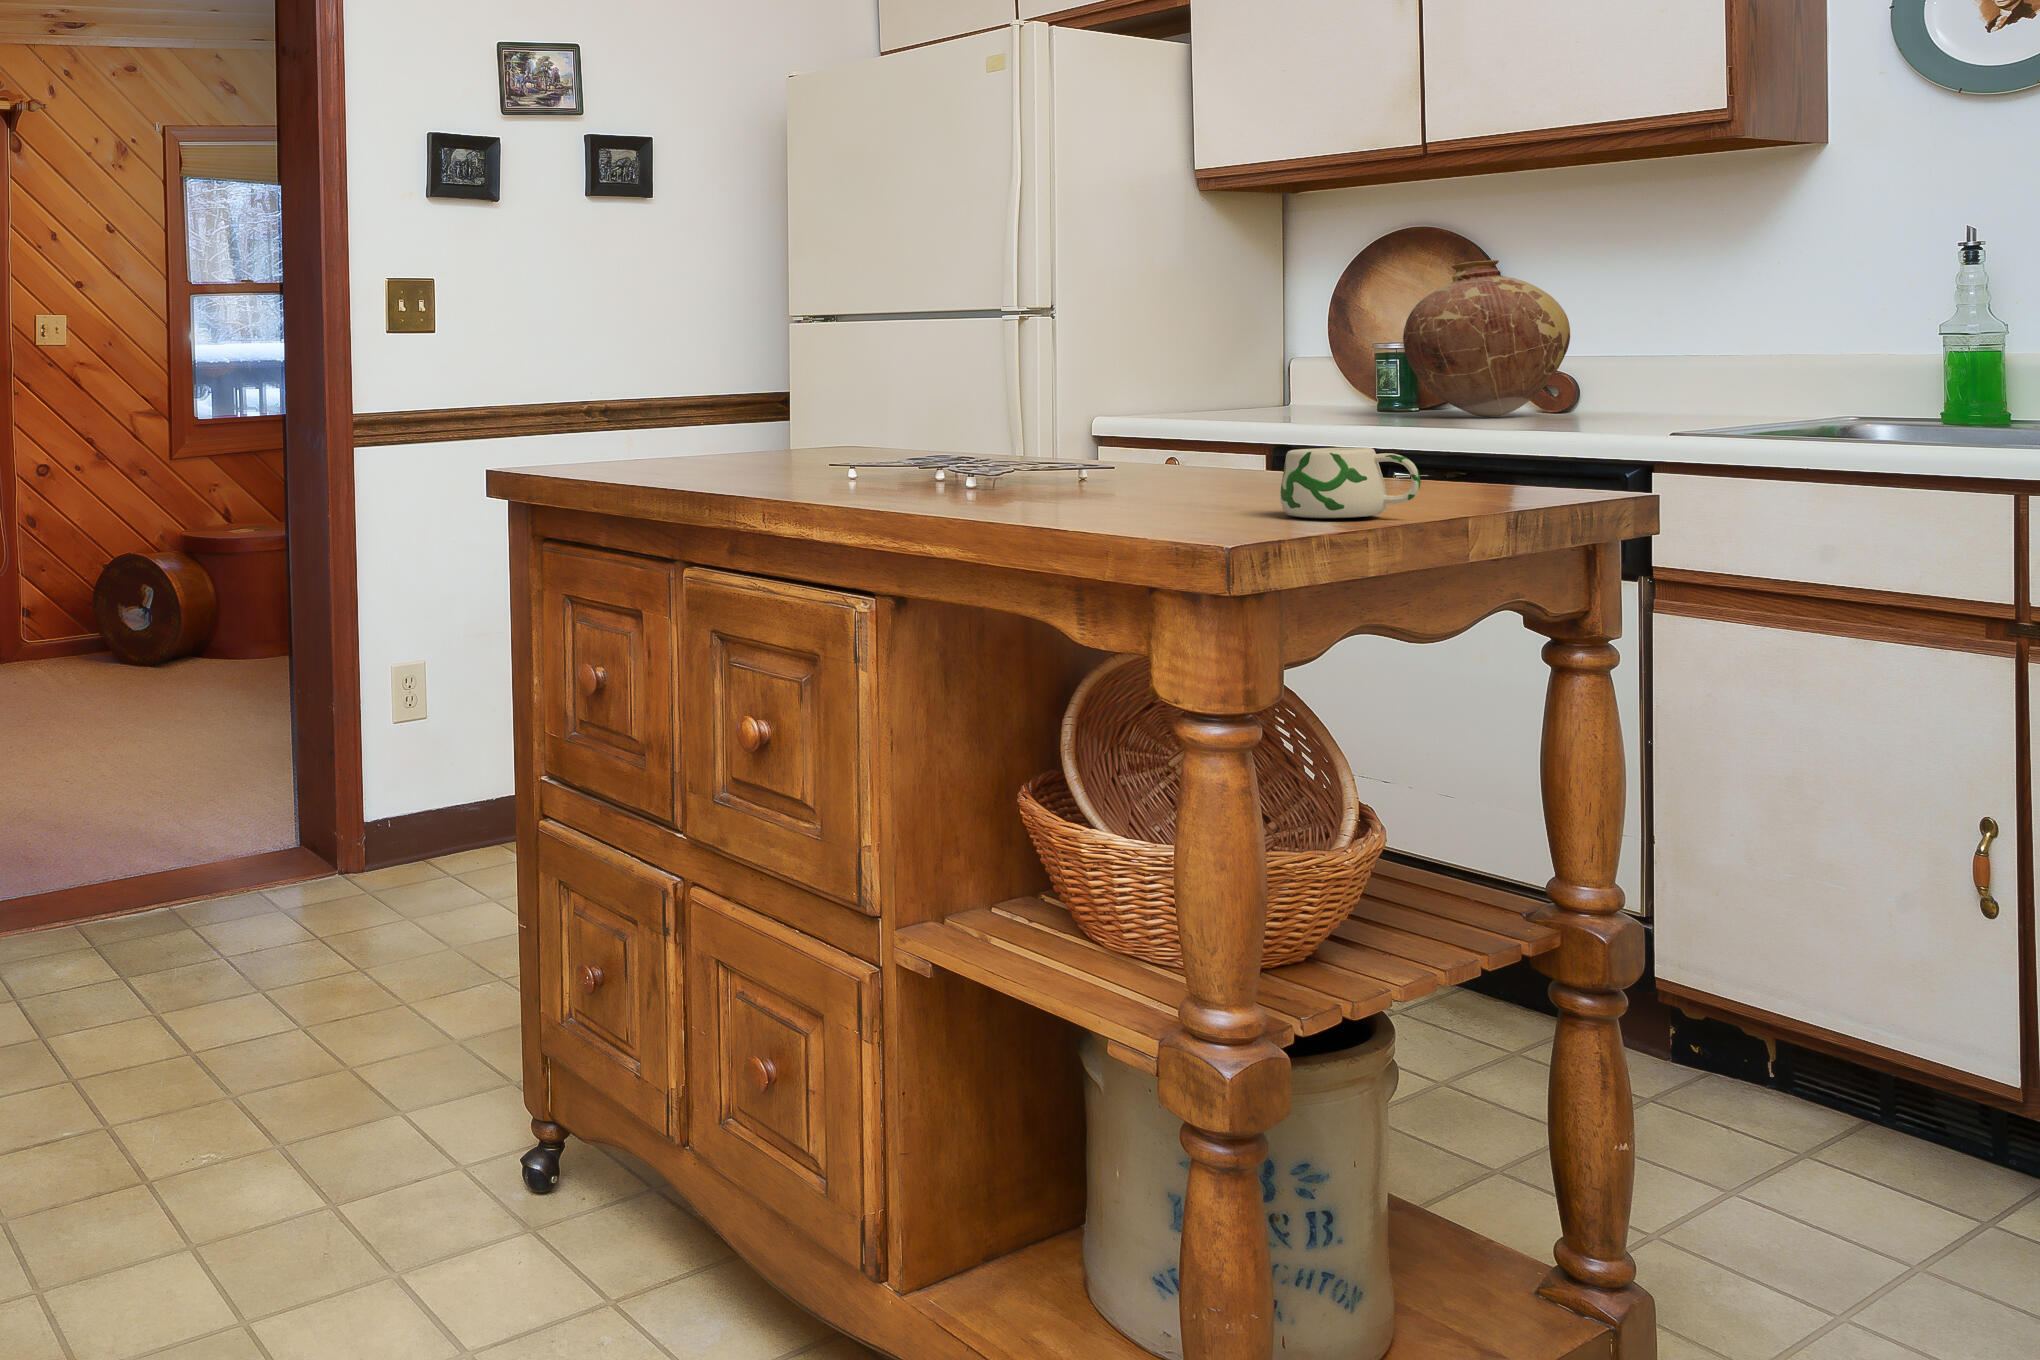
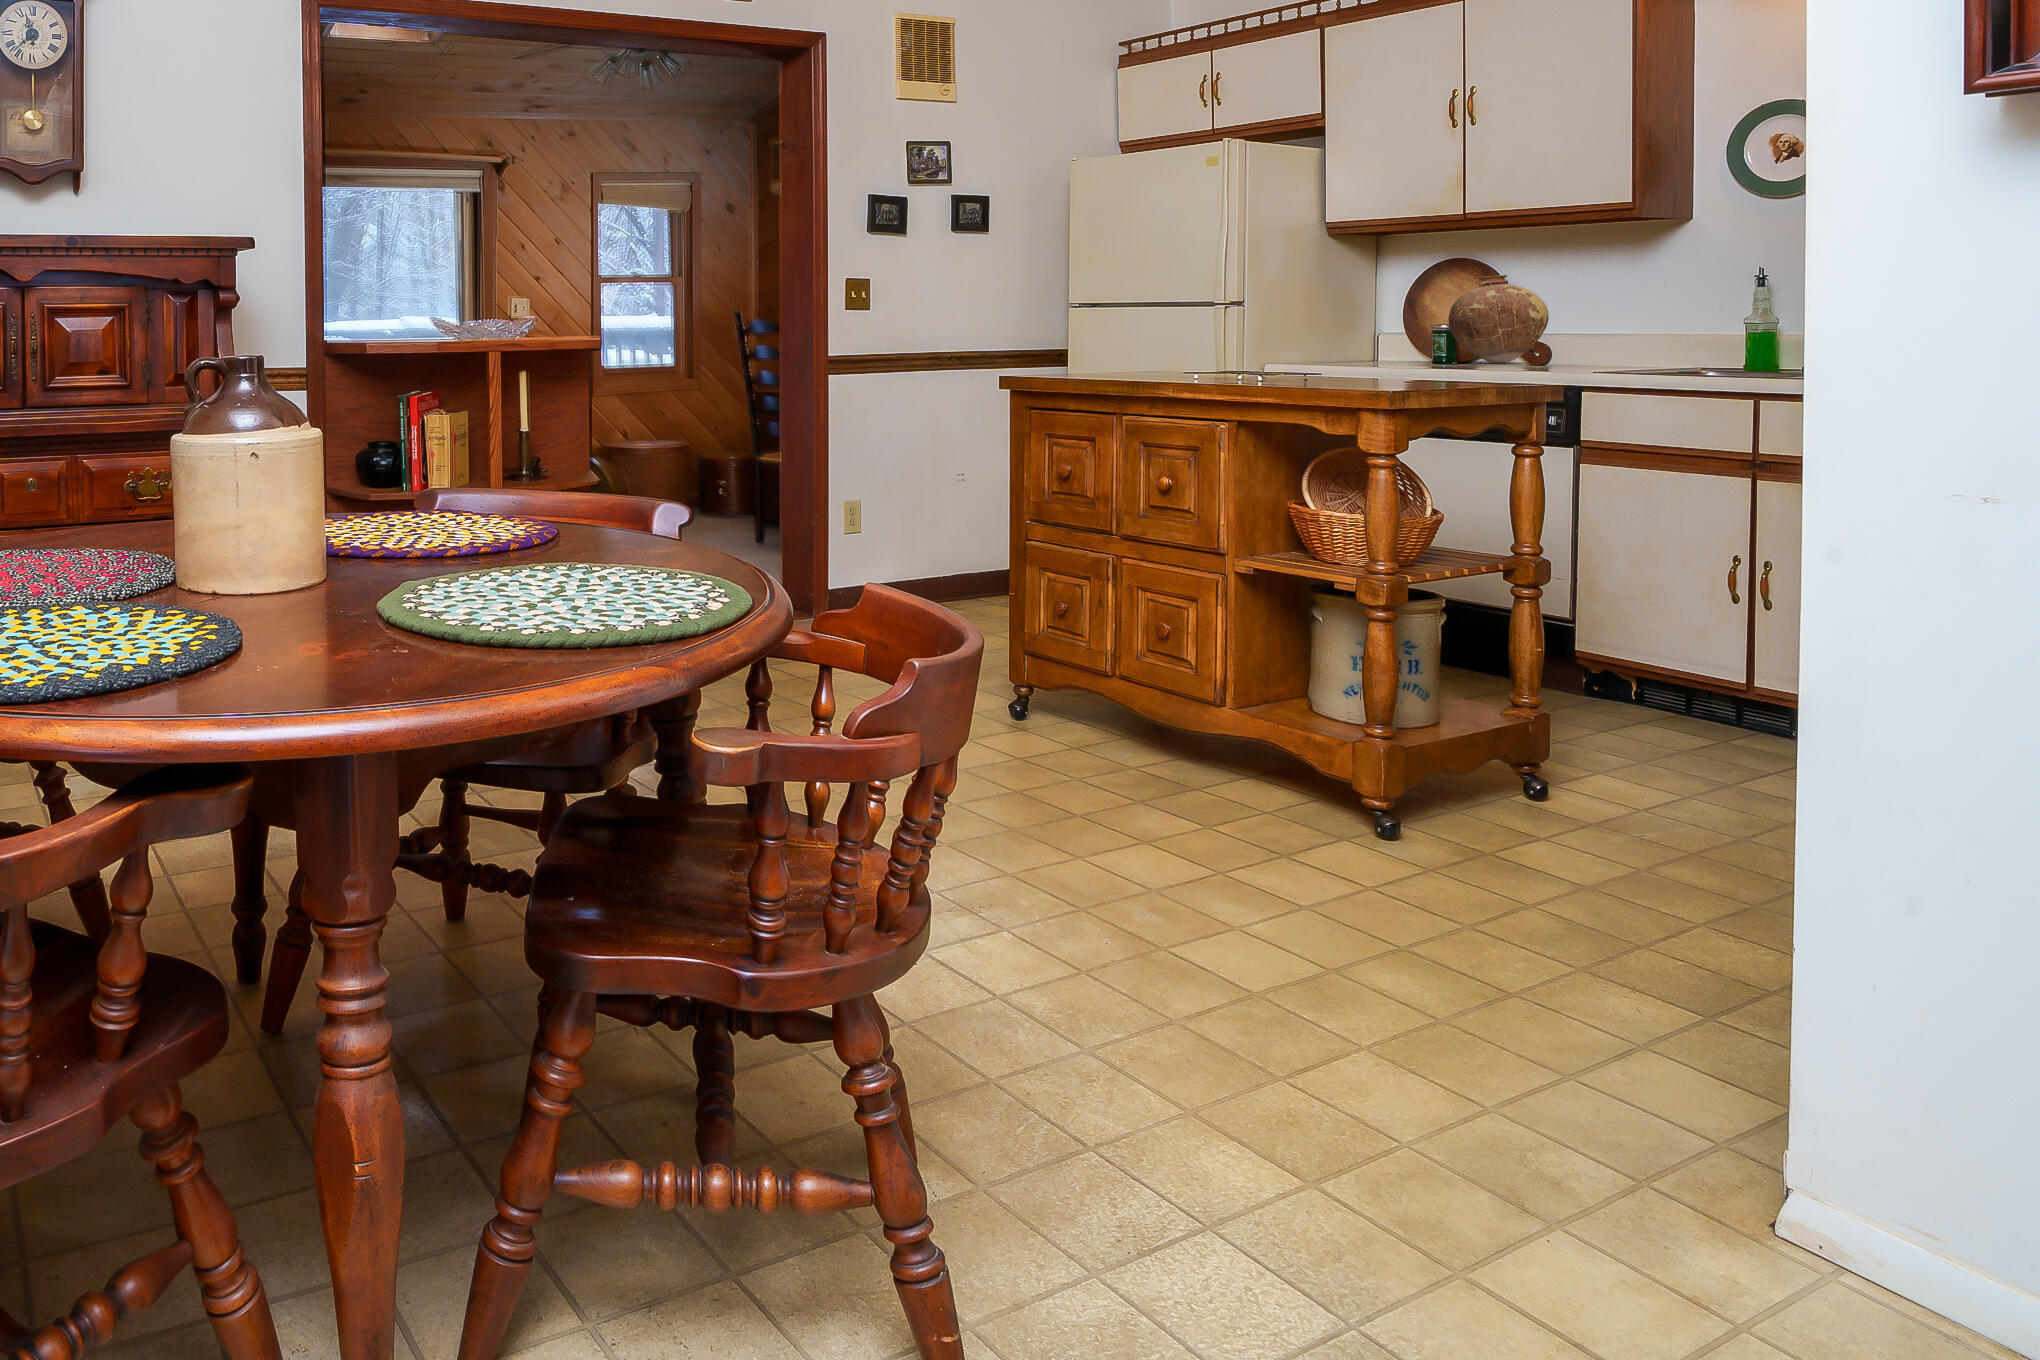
mug: present [1281,447,1421,518] -> none [1412,361,1474,389]

